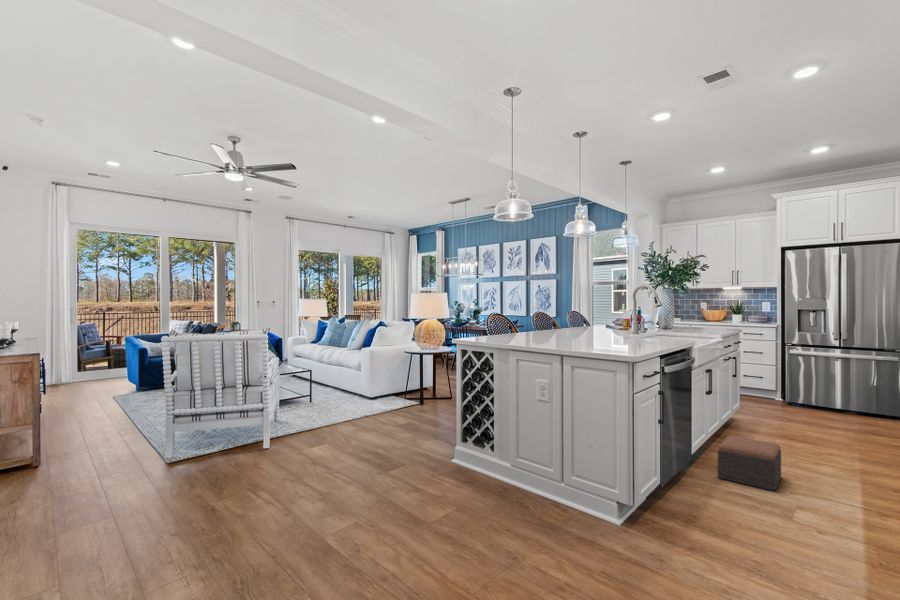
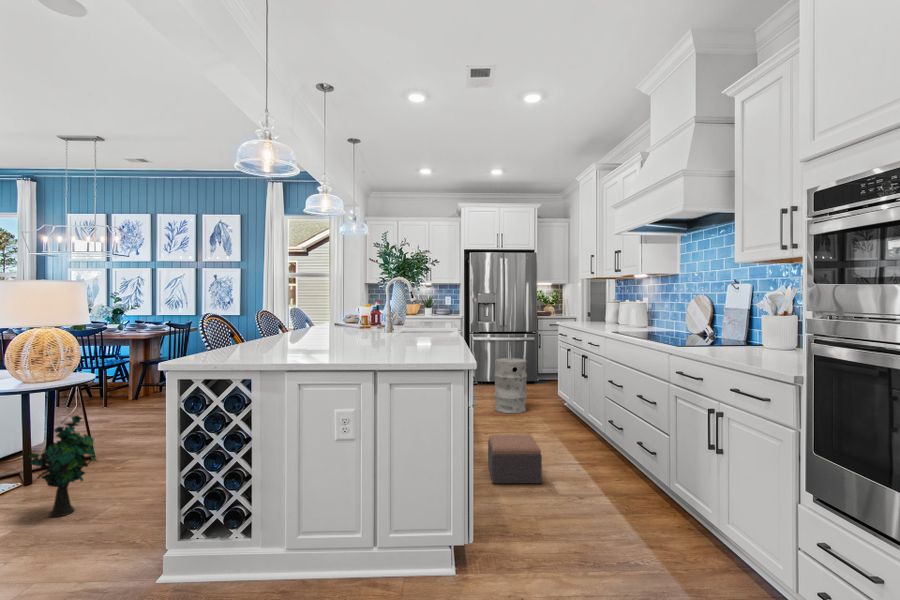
decorative plant: none [409,369,441,425] -> present [28,415,97,517]
trash can: none [789,370,836,433] -> present [494,358,527,413]

